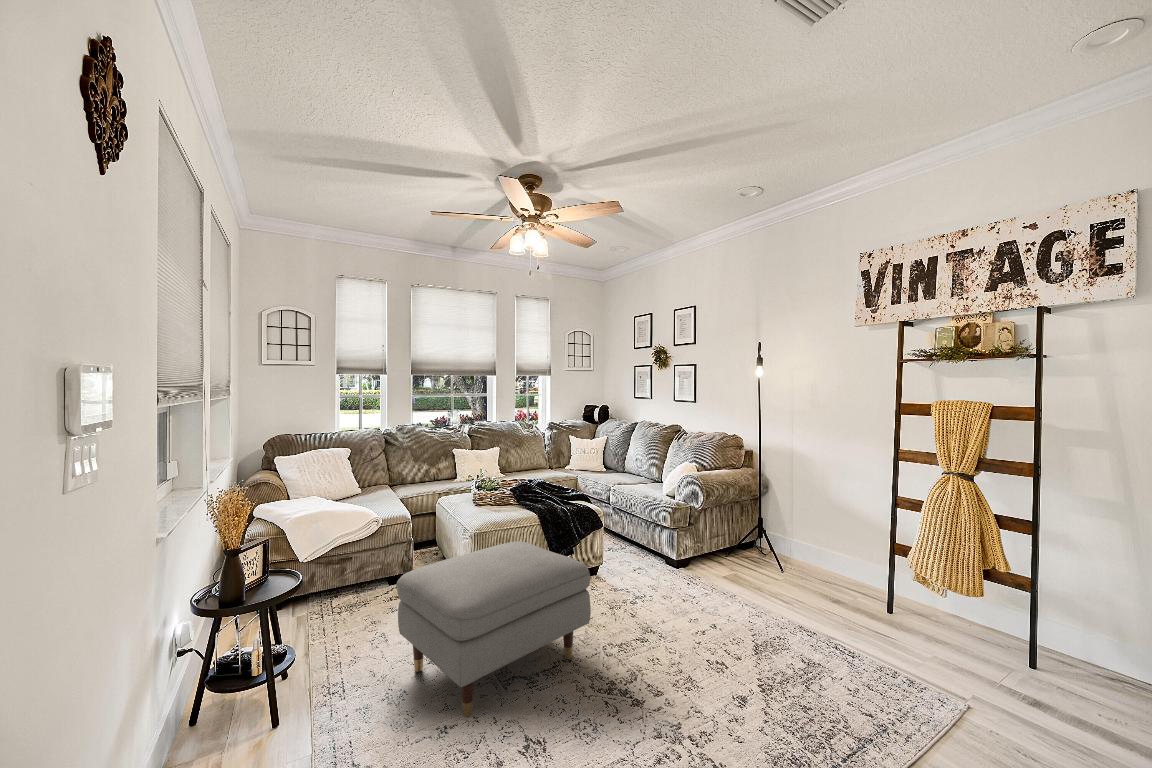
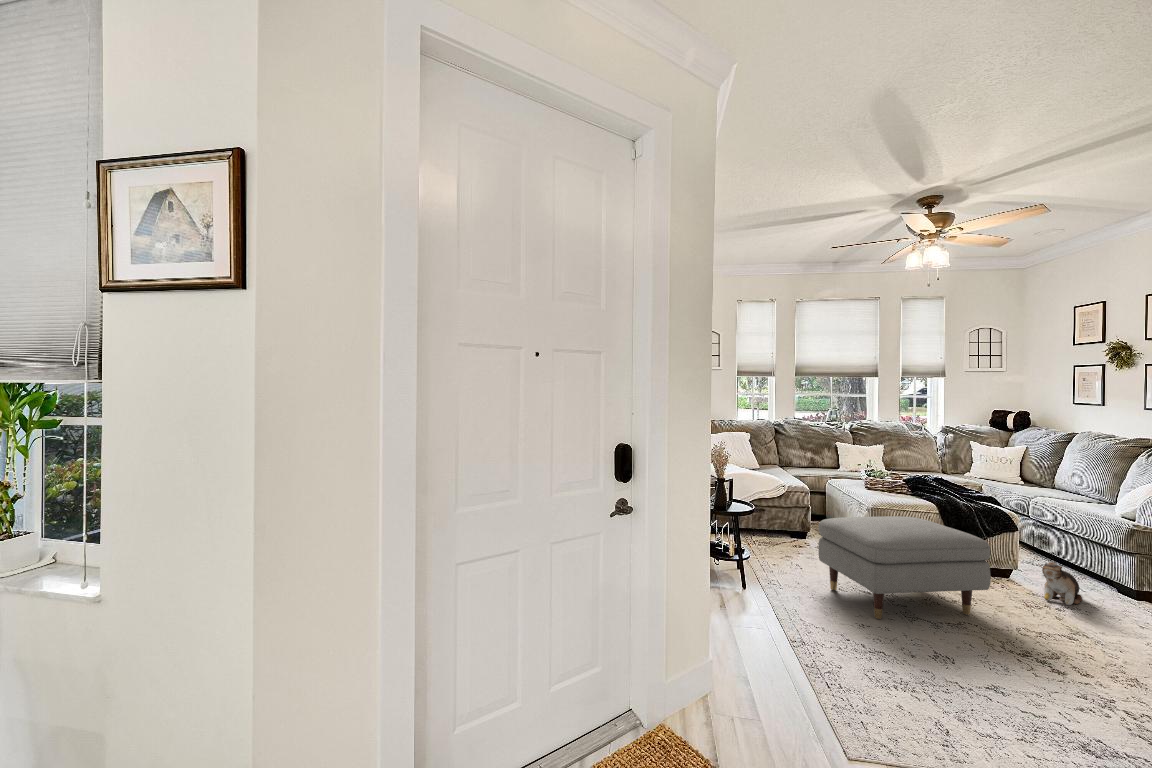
plush toy: none [628,563,661,604] -> present [1039,562,1082,605]

